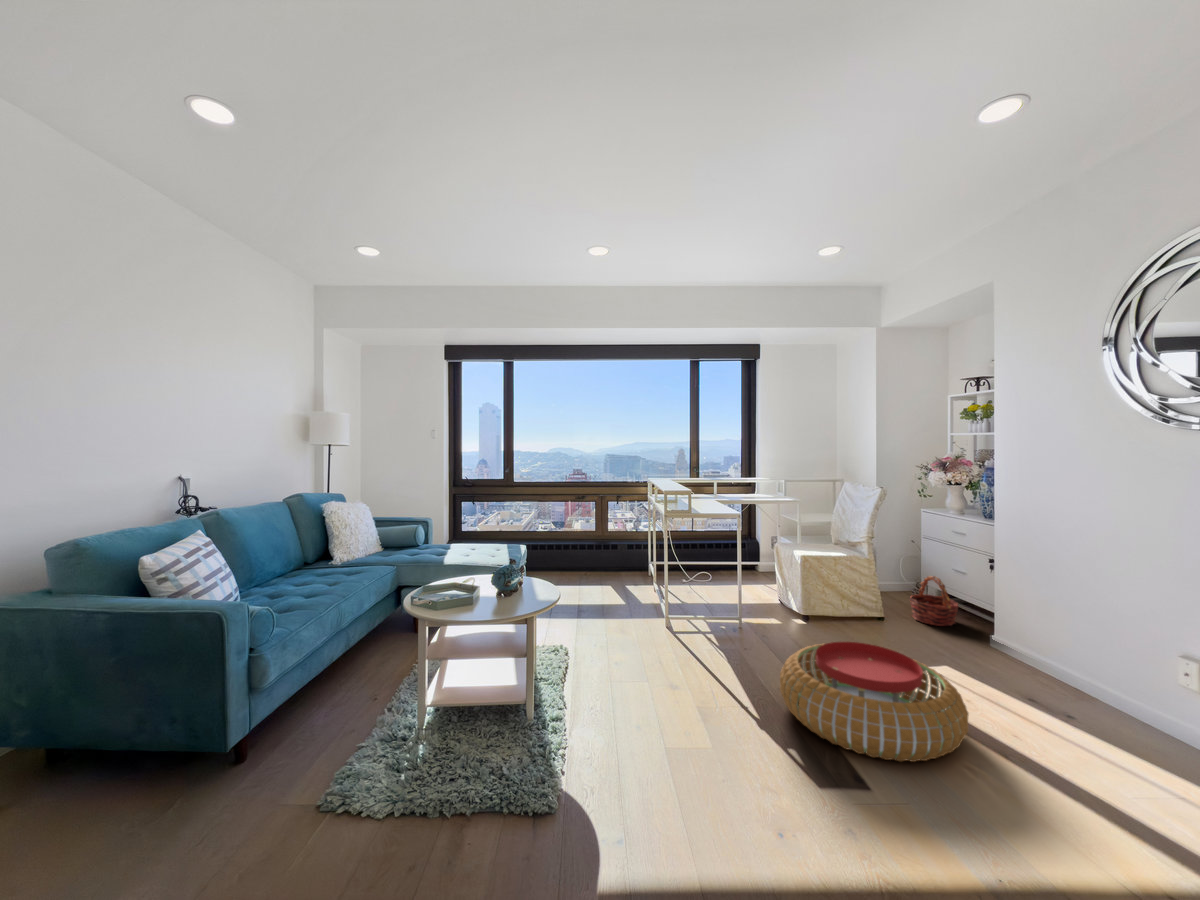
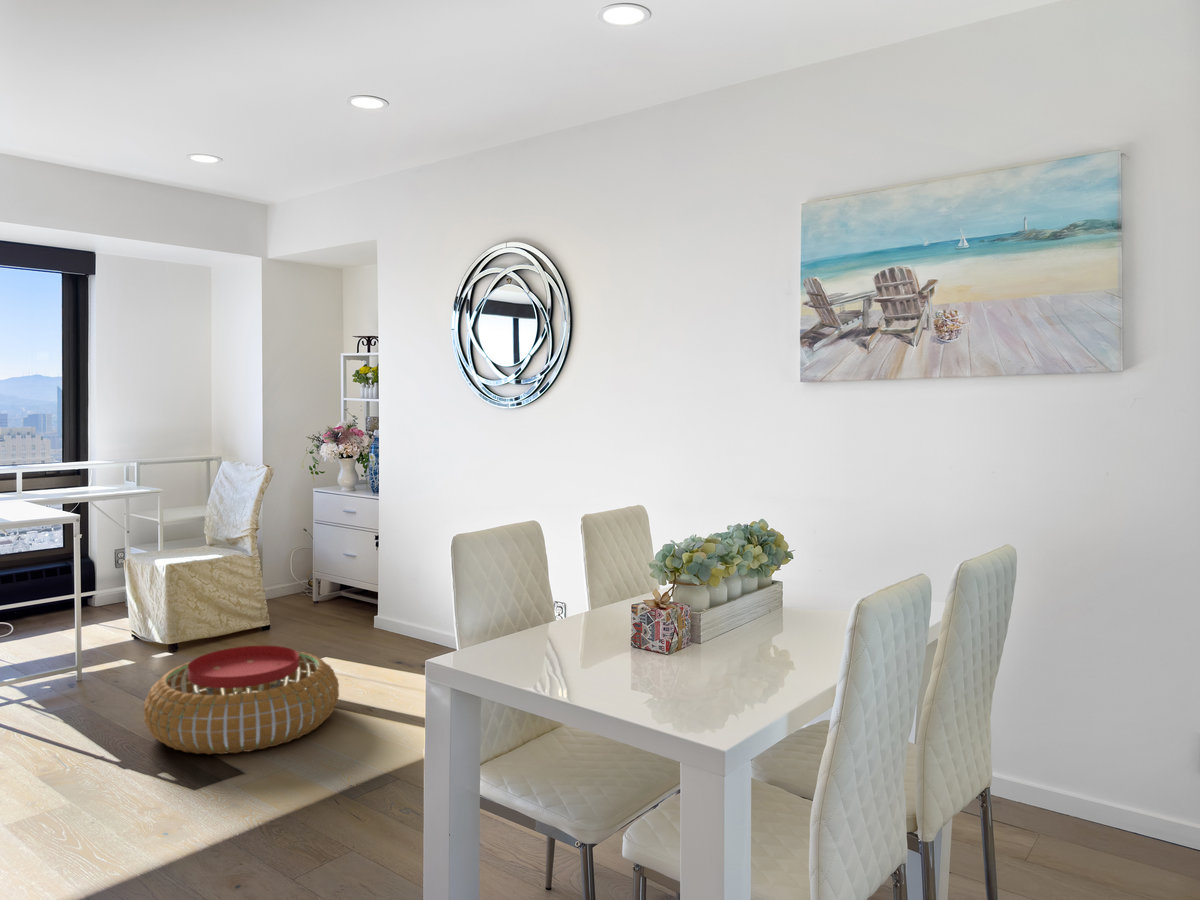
basket: present [910,576,959,626] -> none [300,566,351,622]

